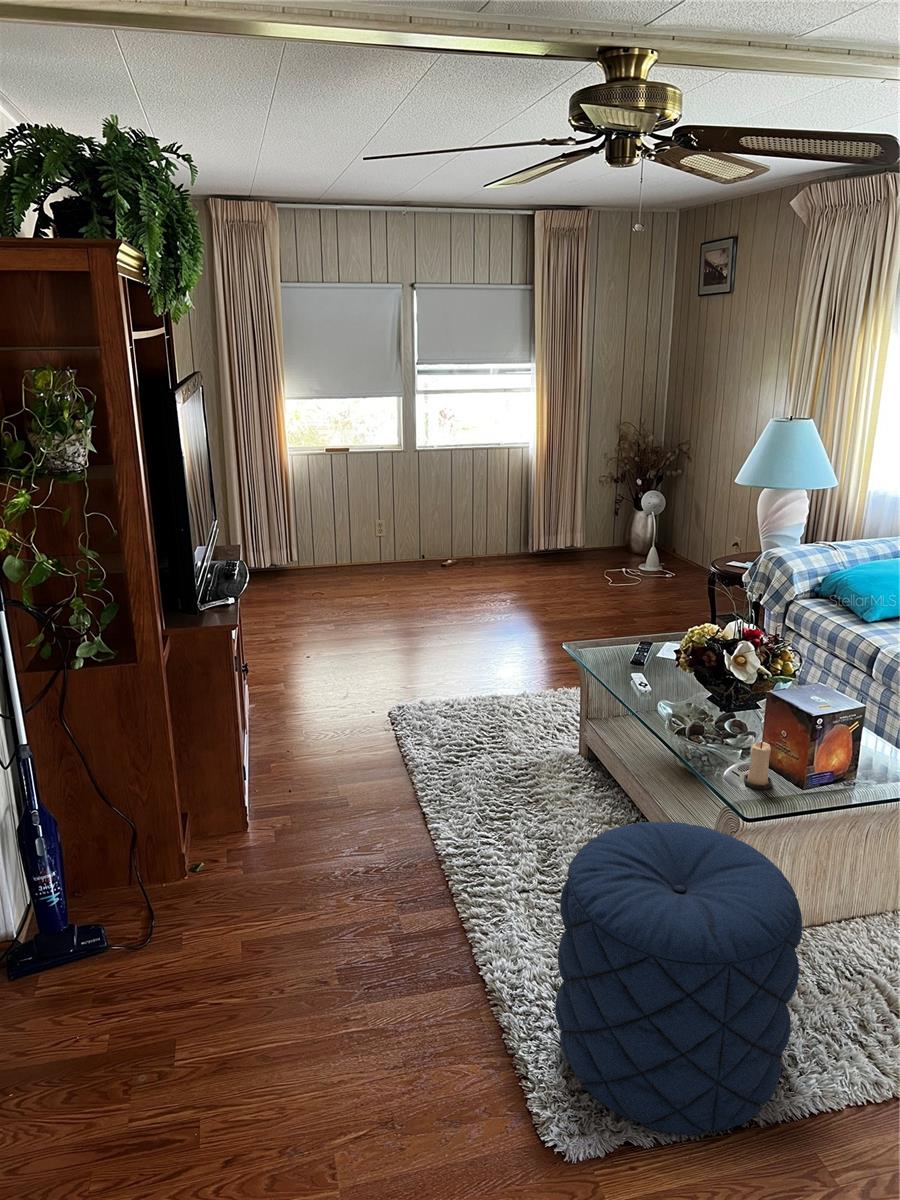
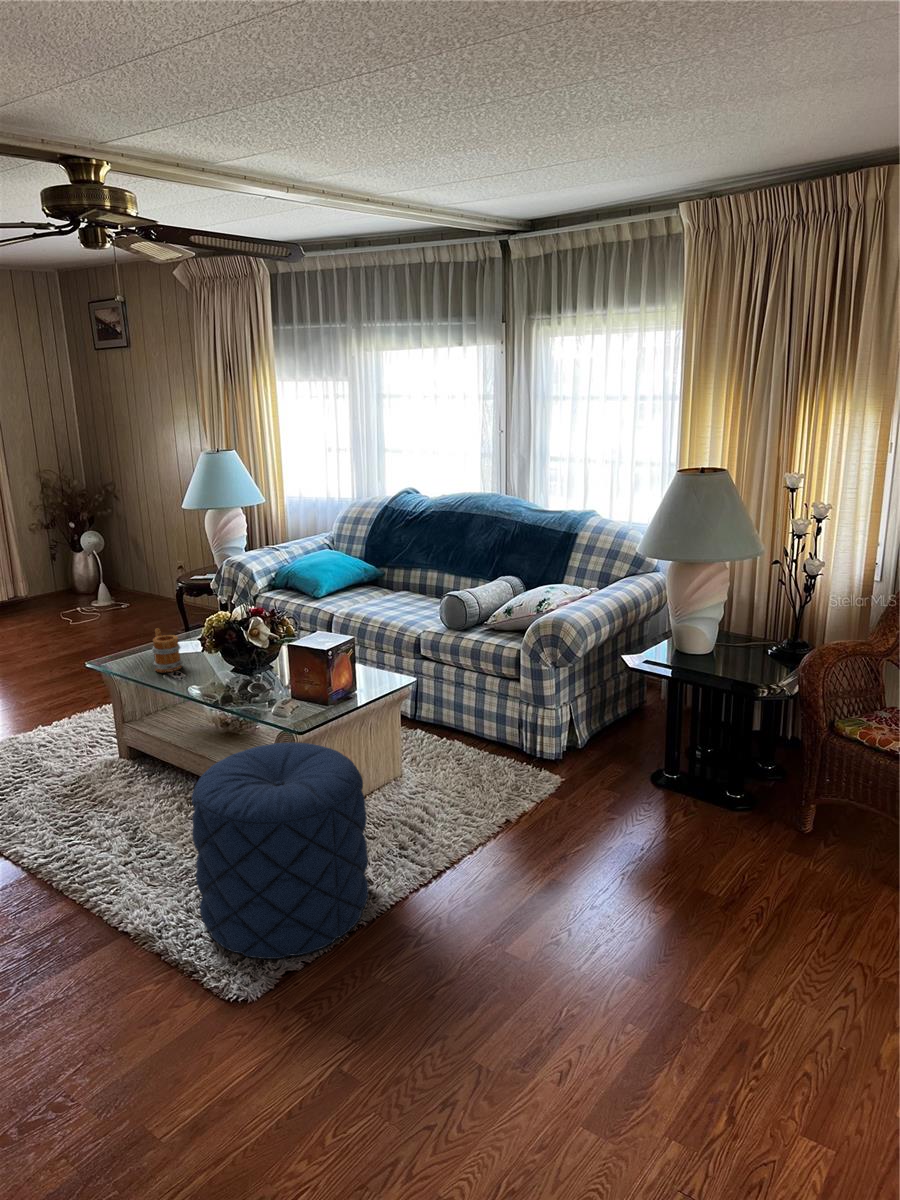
mug: none [626,624,659,679] -> present [152,628,183,672]
candle: present [744,742,772,790] -> none [284,680,305,717]

